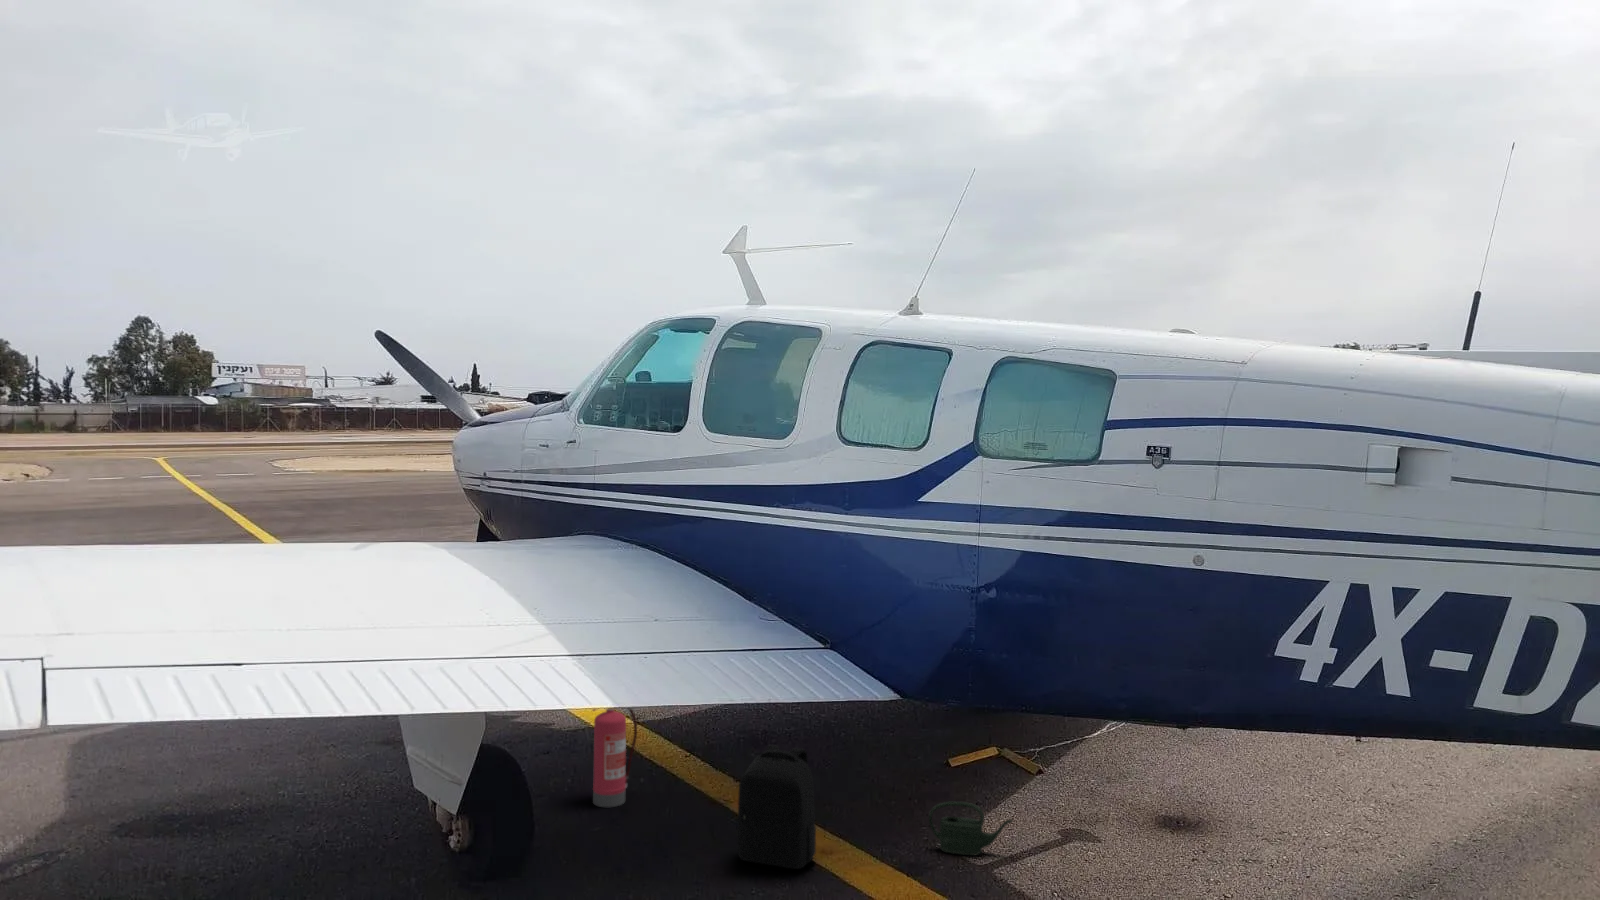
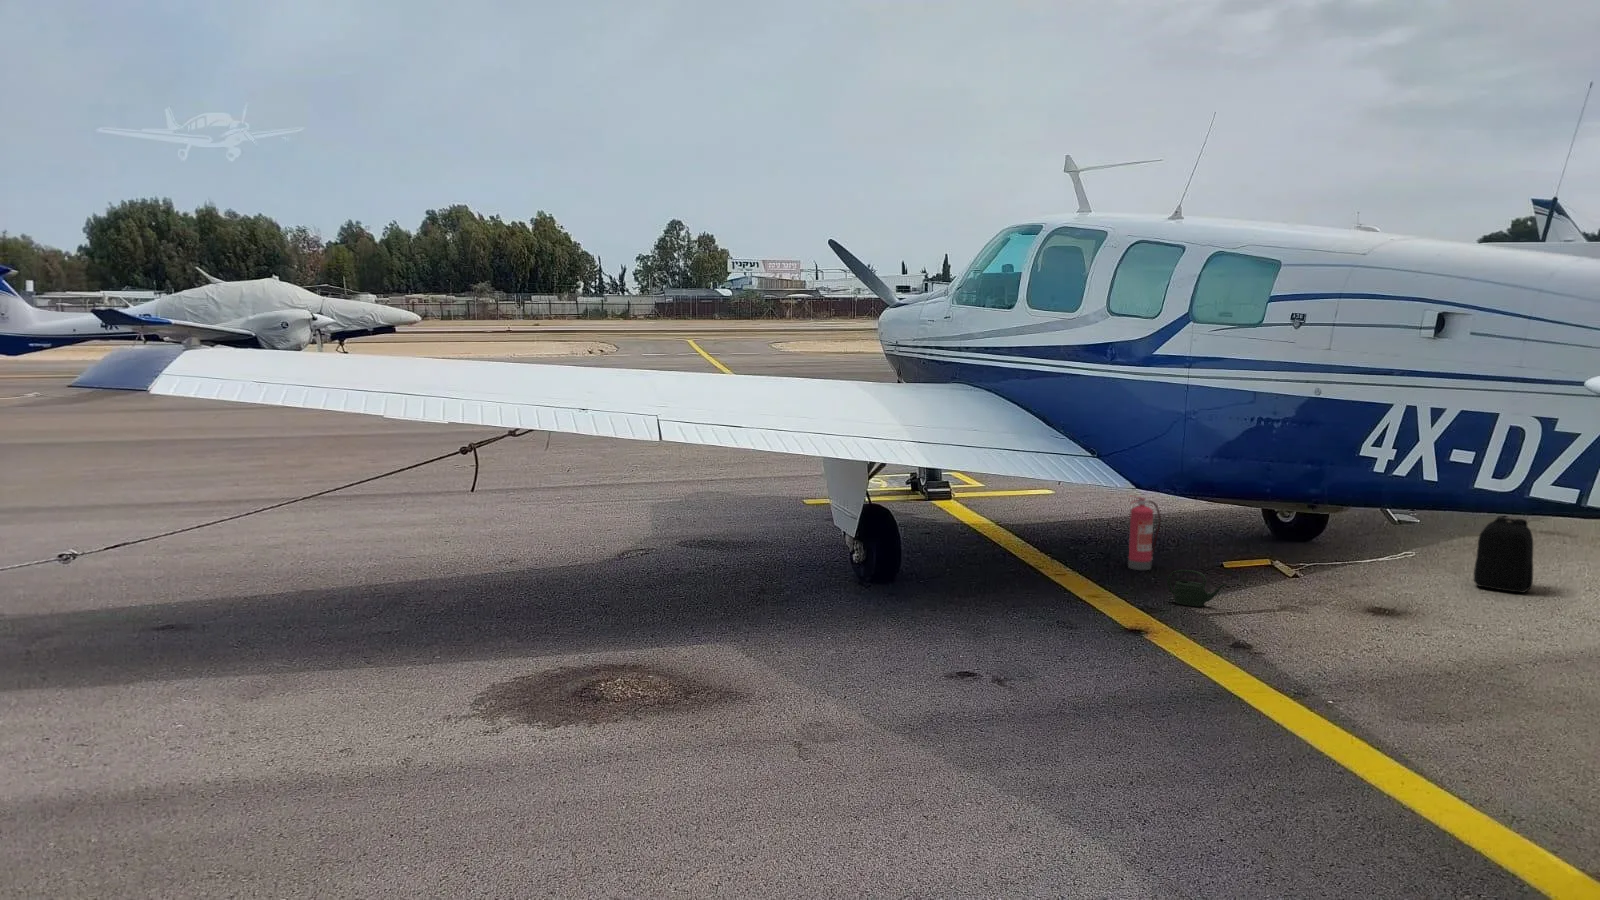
fire extinguisher: present [593,709,637,807] -> present [1128,497,1161,570]
backpack: present [737,745,816,869] -> present [1474,517,1533,593]

